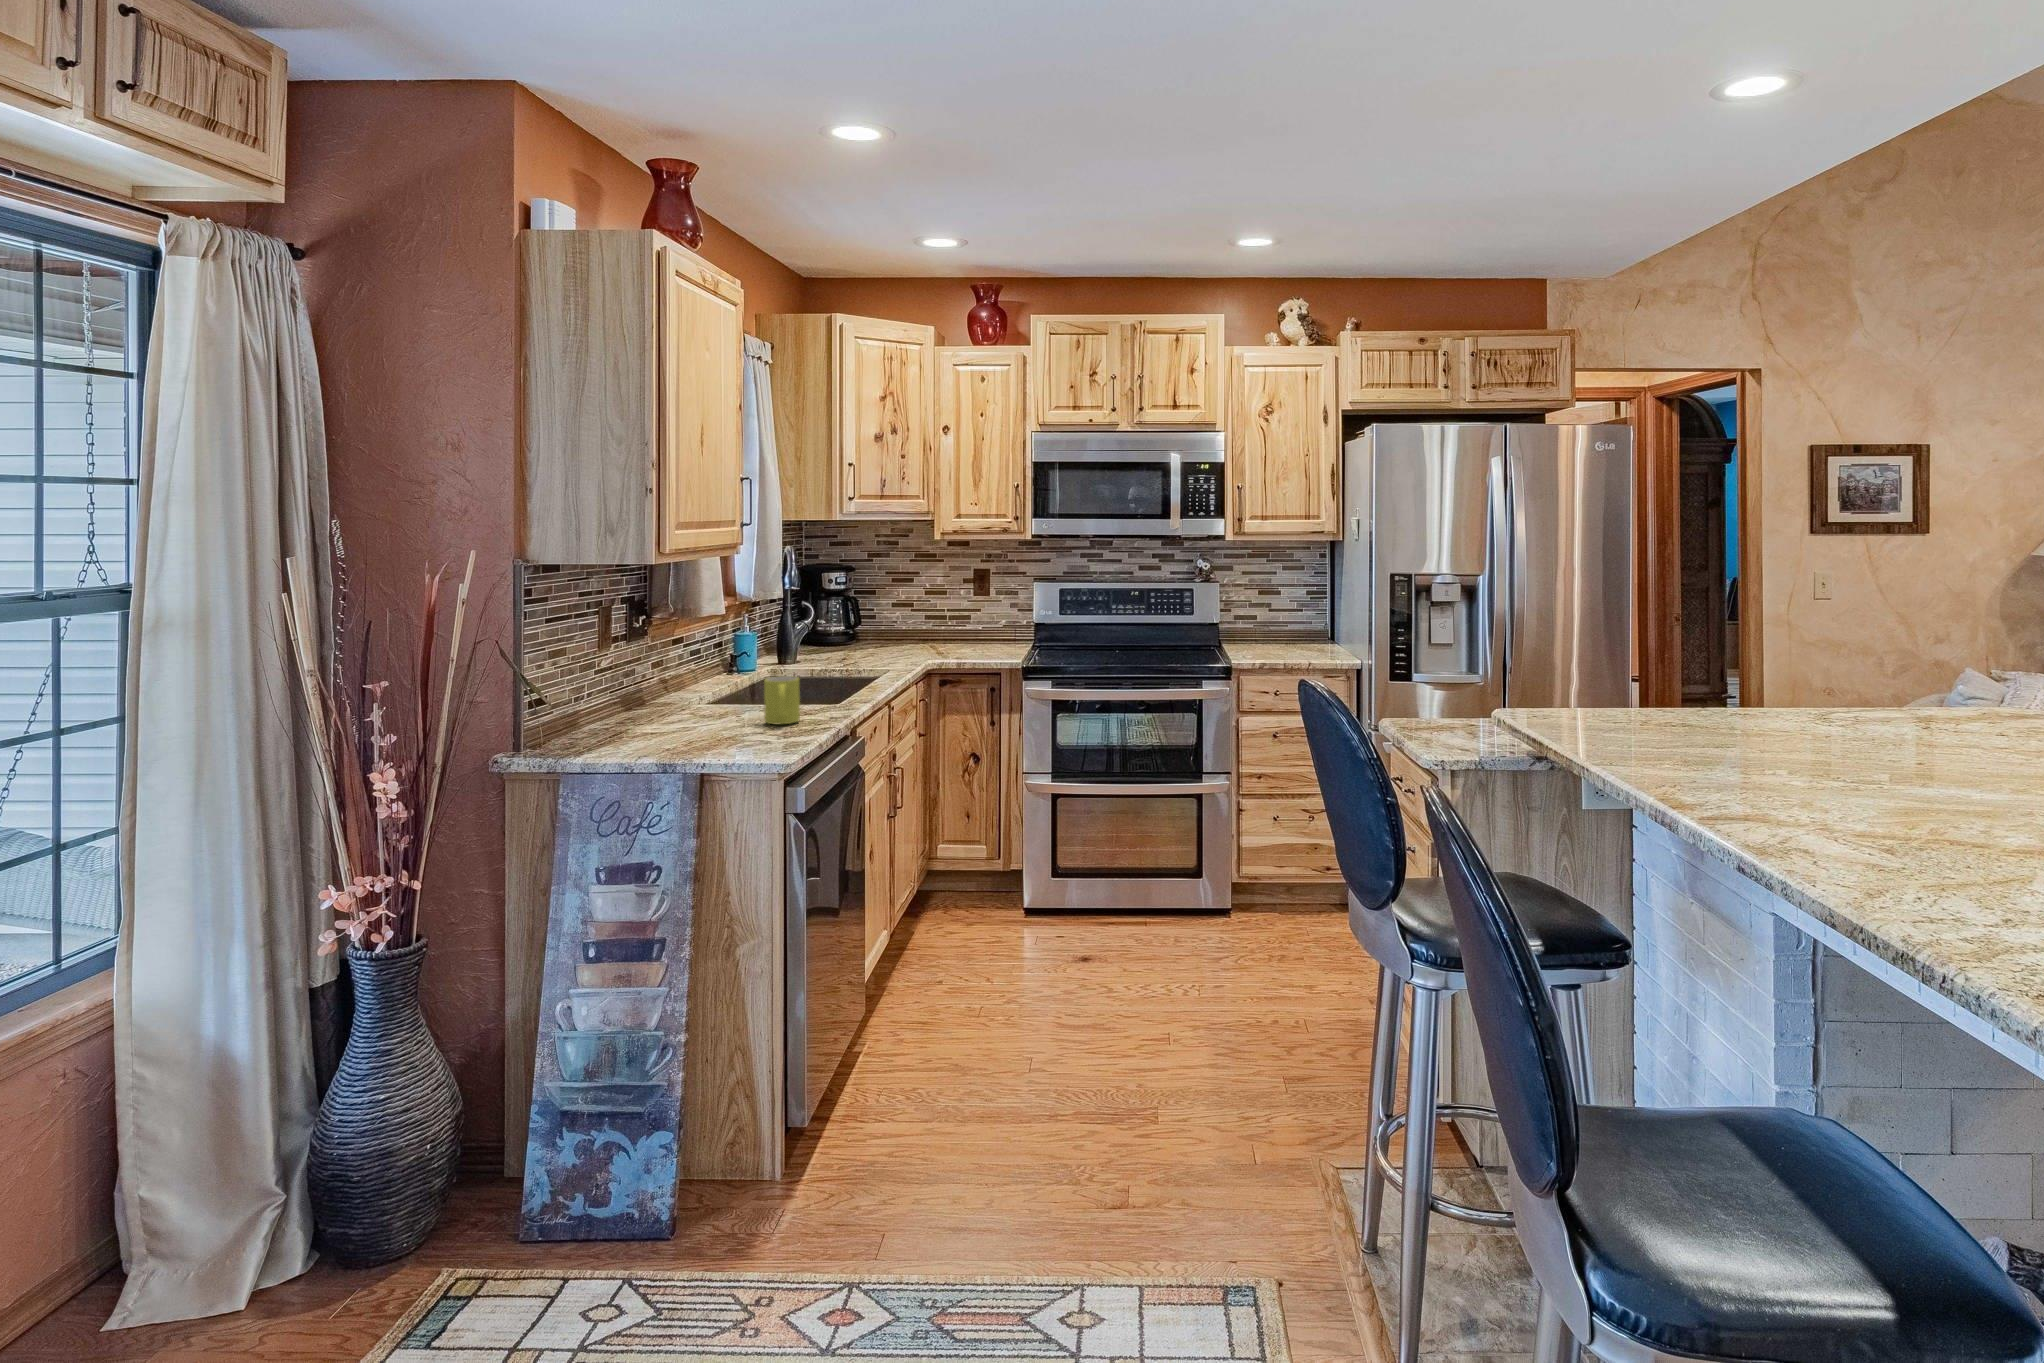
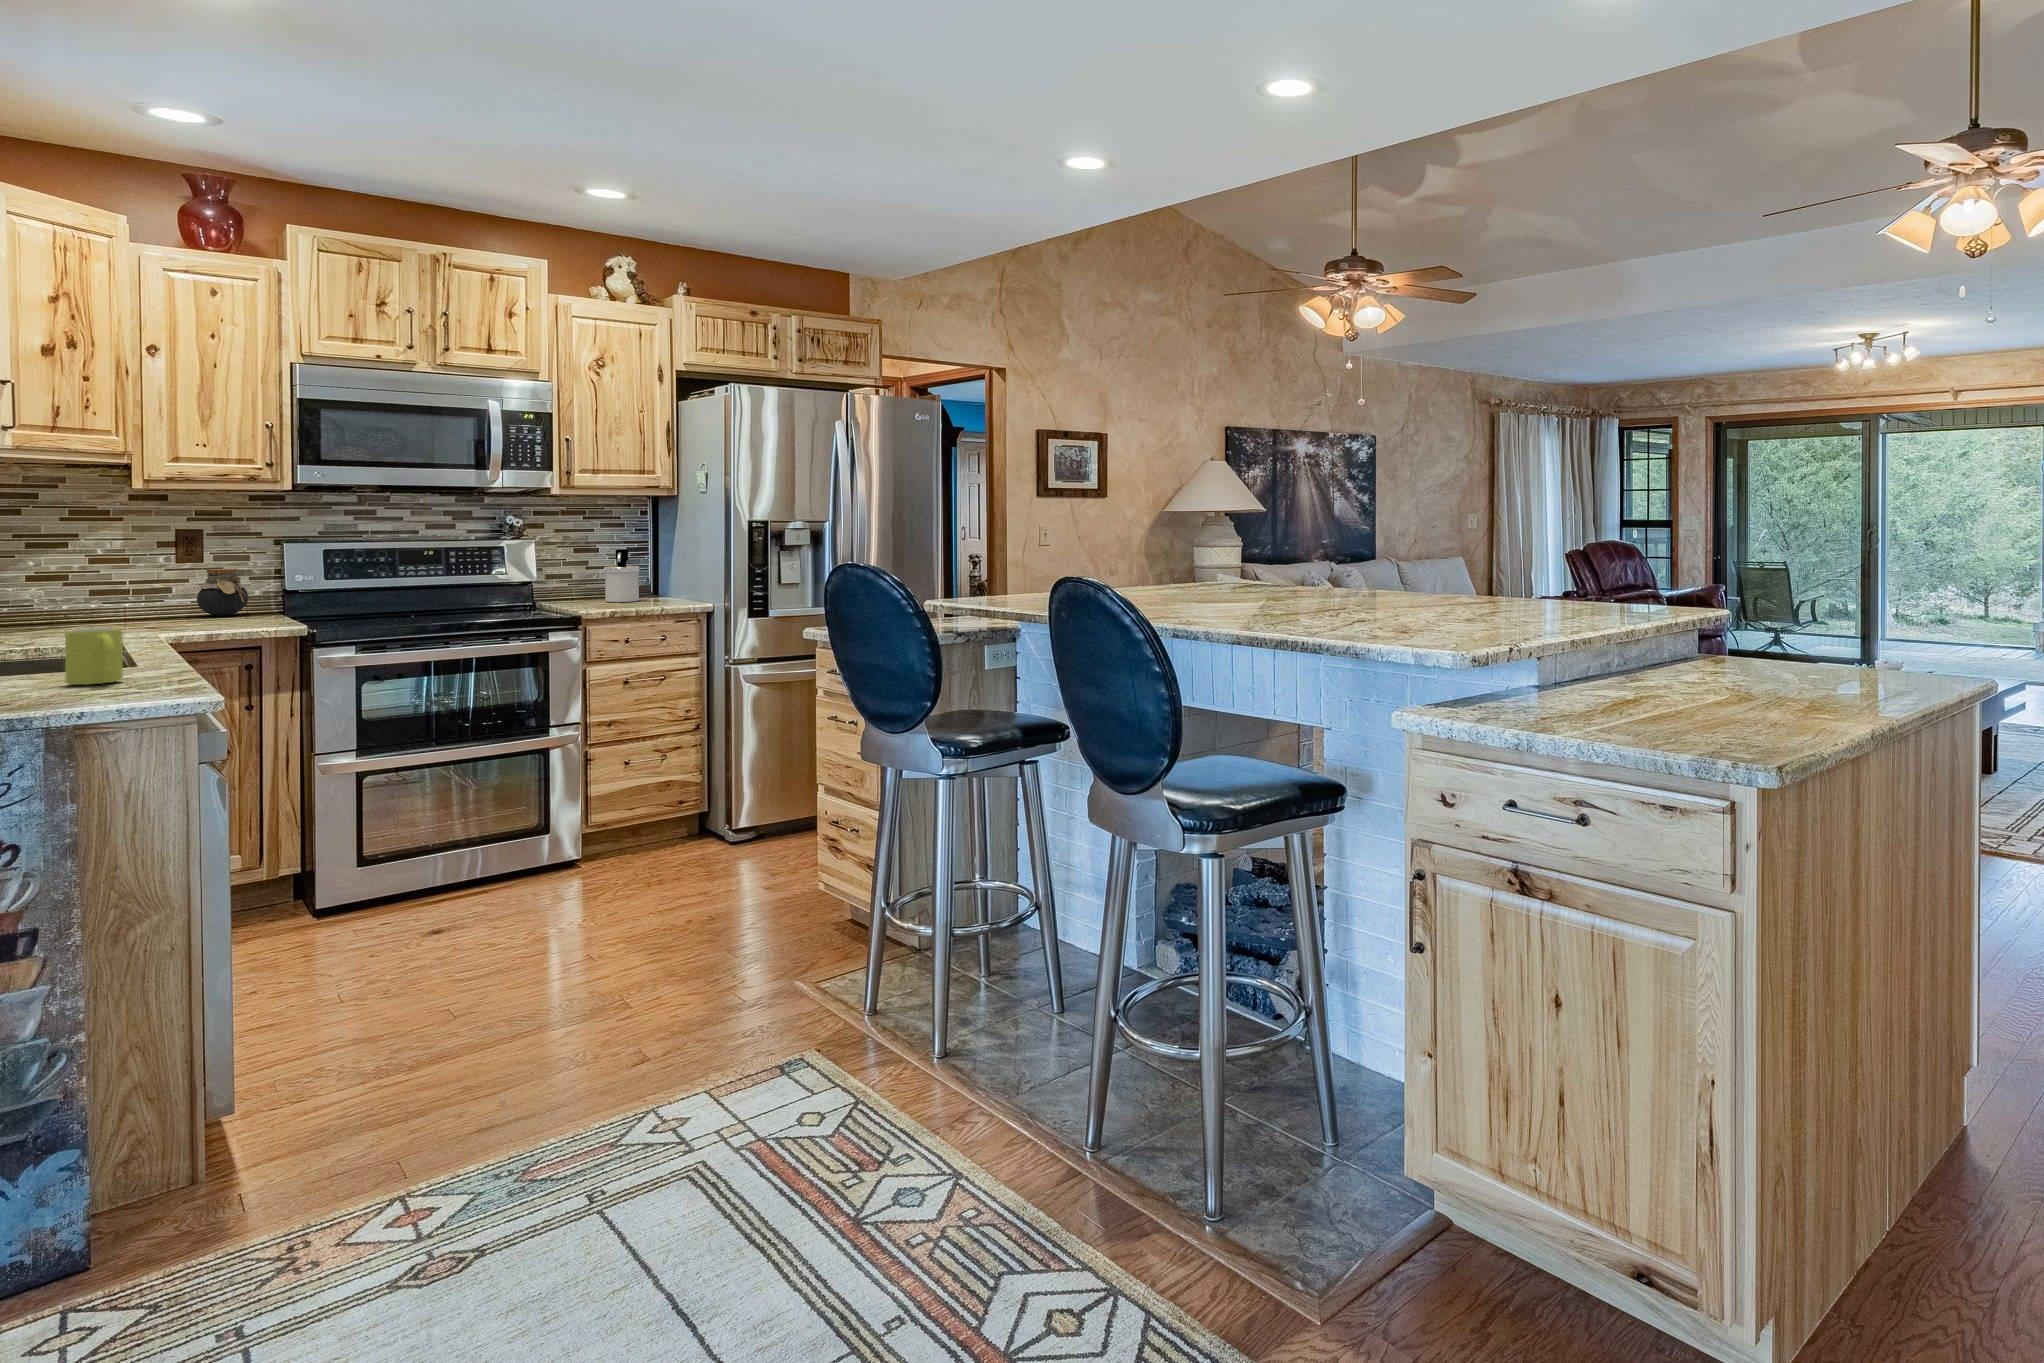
soap dispenser: none [1282,592,1314,646] -> present [604,549,640,602]
jar: none [987,600,1019,638] -> present [197,569,248,616]

